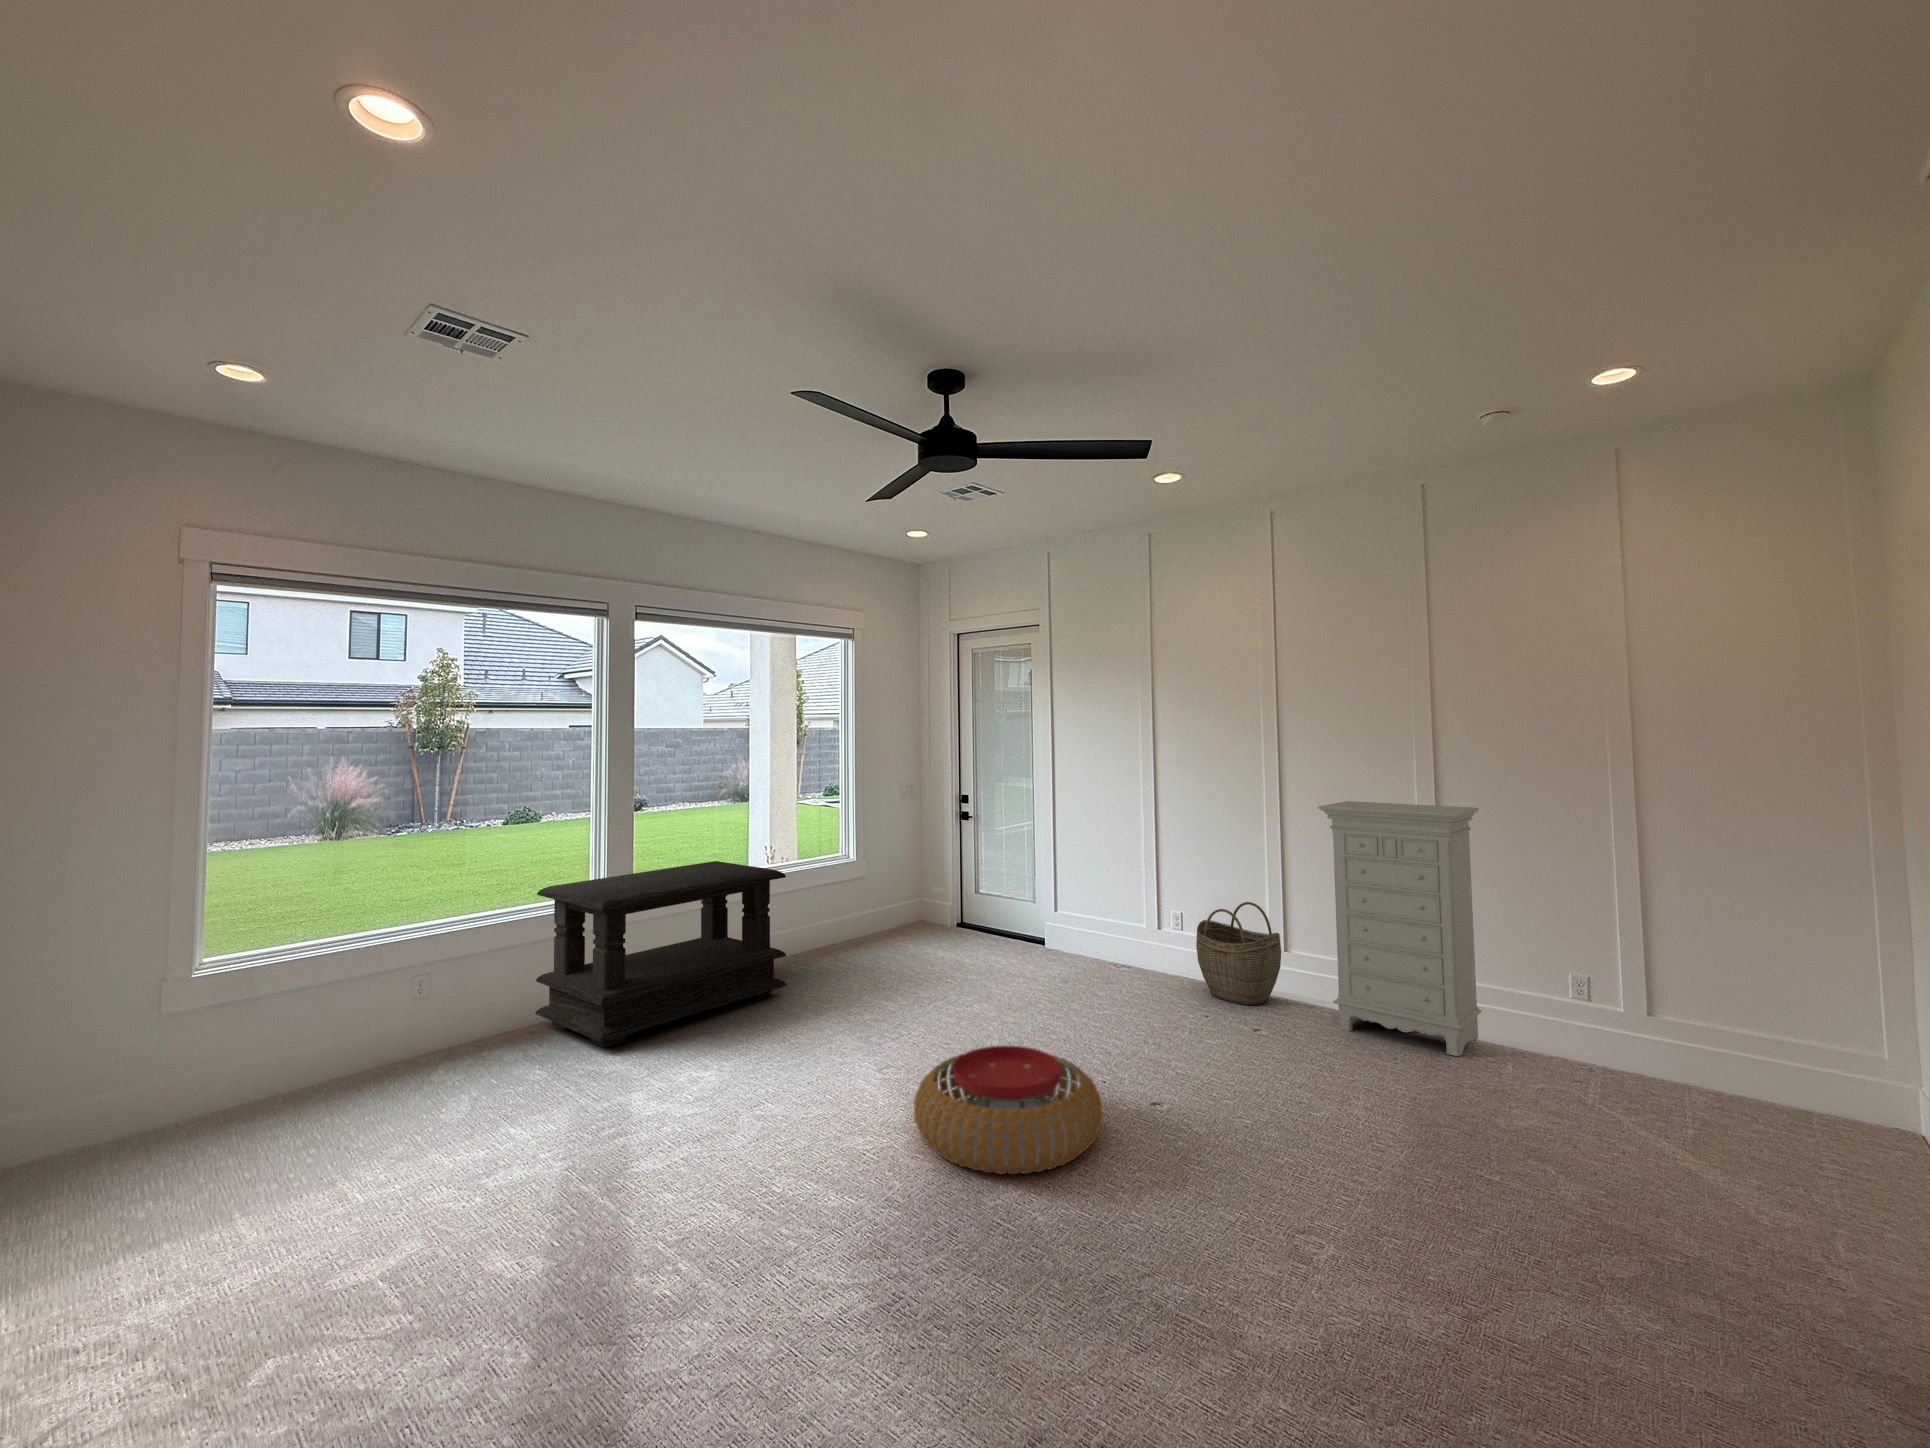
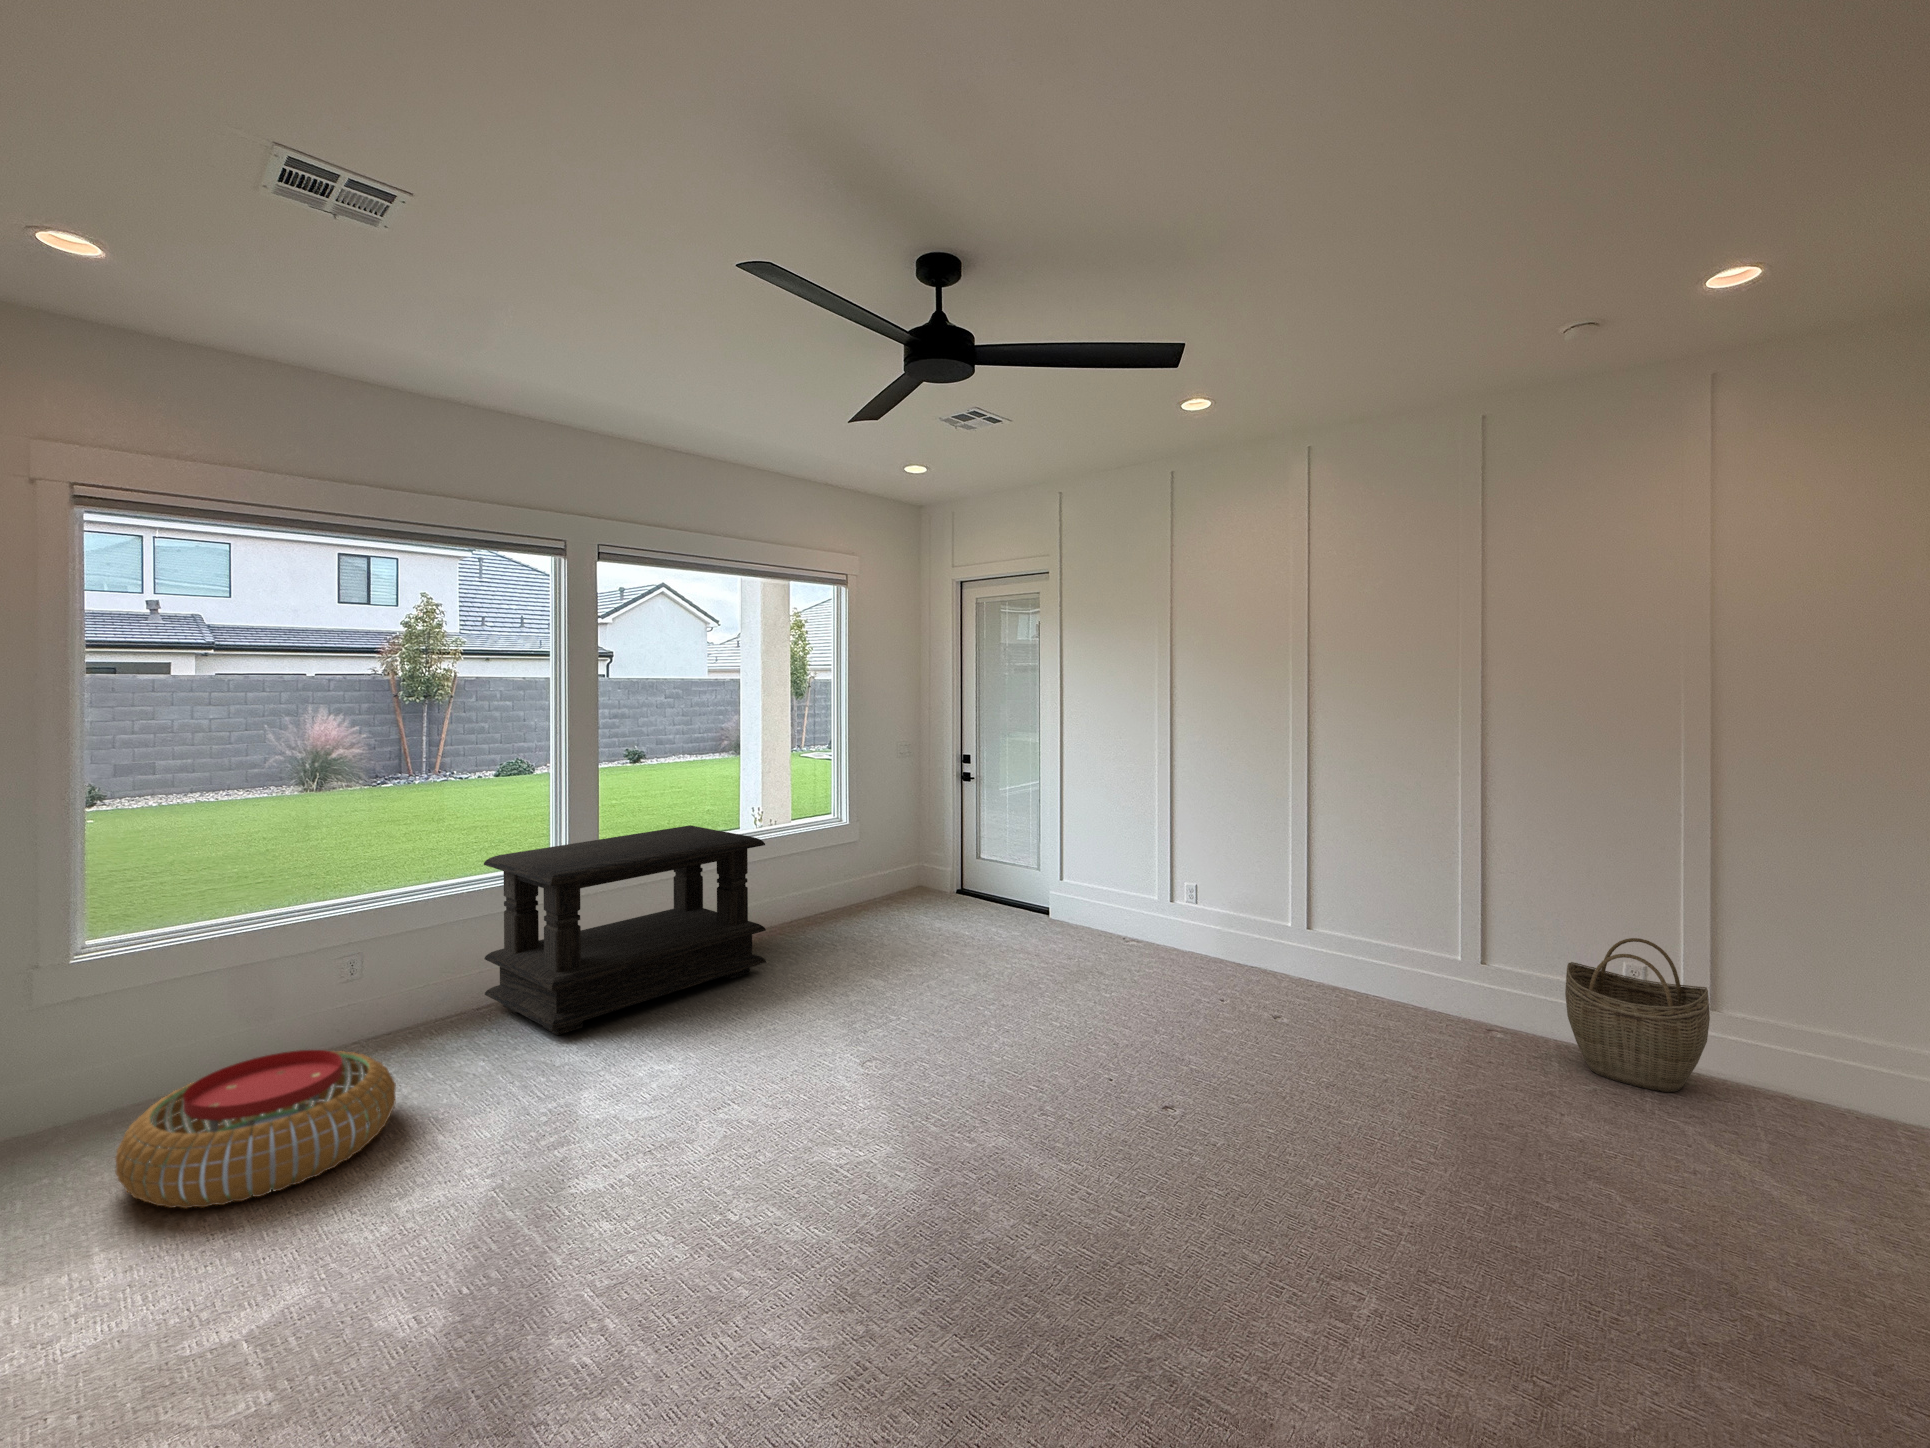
dresser: present [1318,801,1482,1056] -> none [1356,768,1536,1052]
woven basket: present [1196,902,1281,1005] -> present [1565,938,1710,1092]
pouf: present [914,1046,1102,1175] -> present [115,1050,396,1208]

